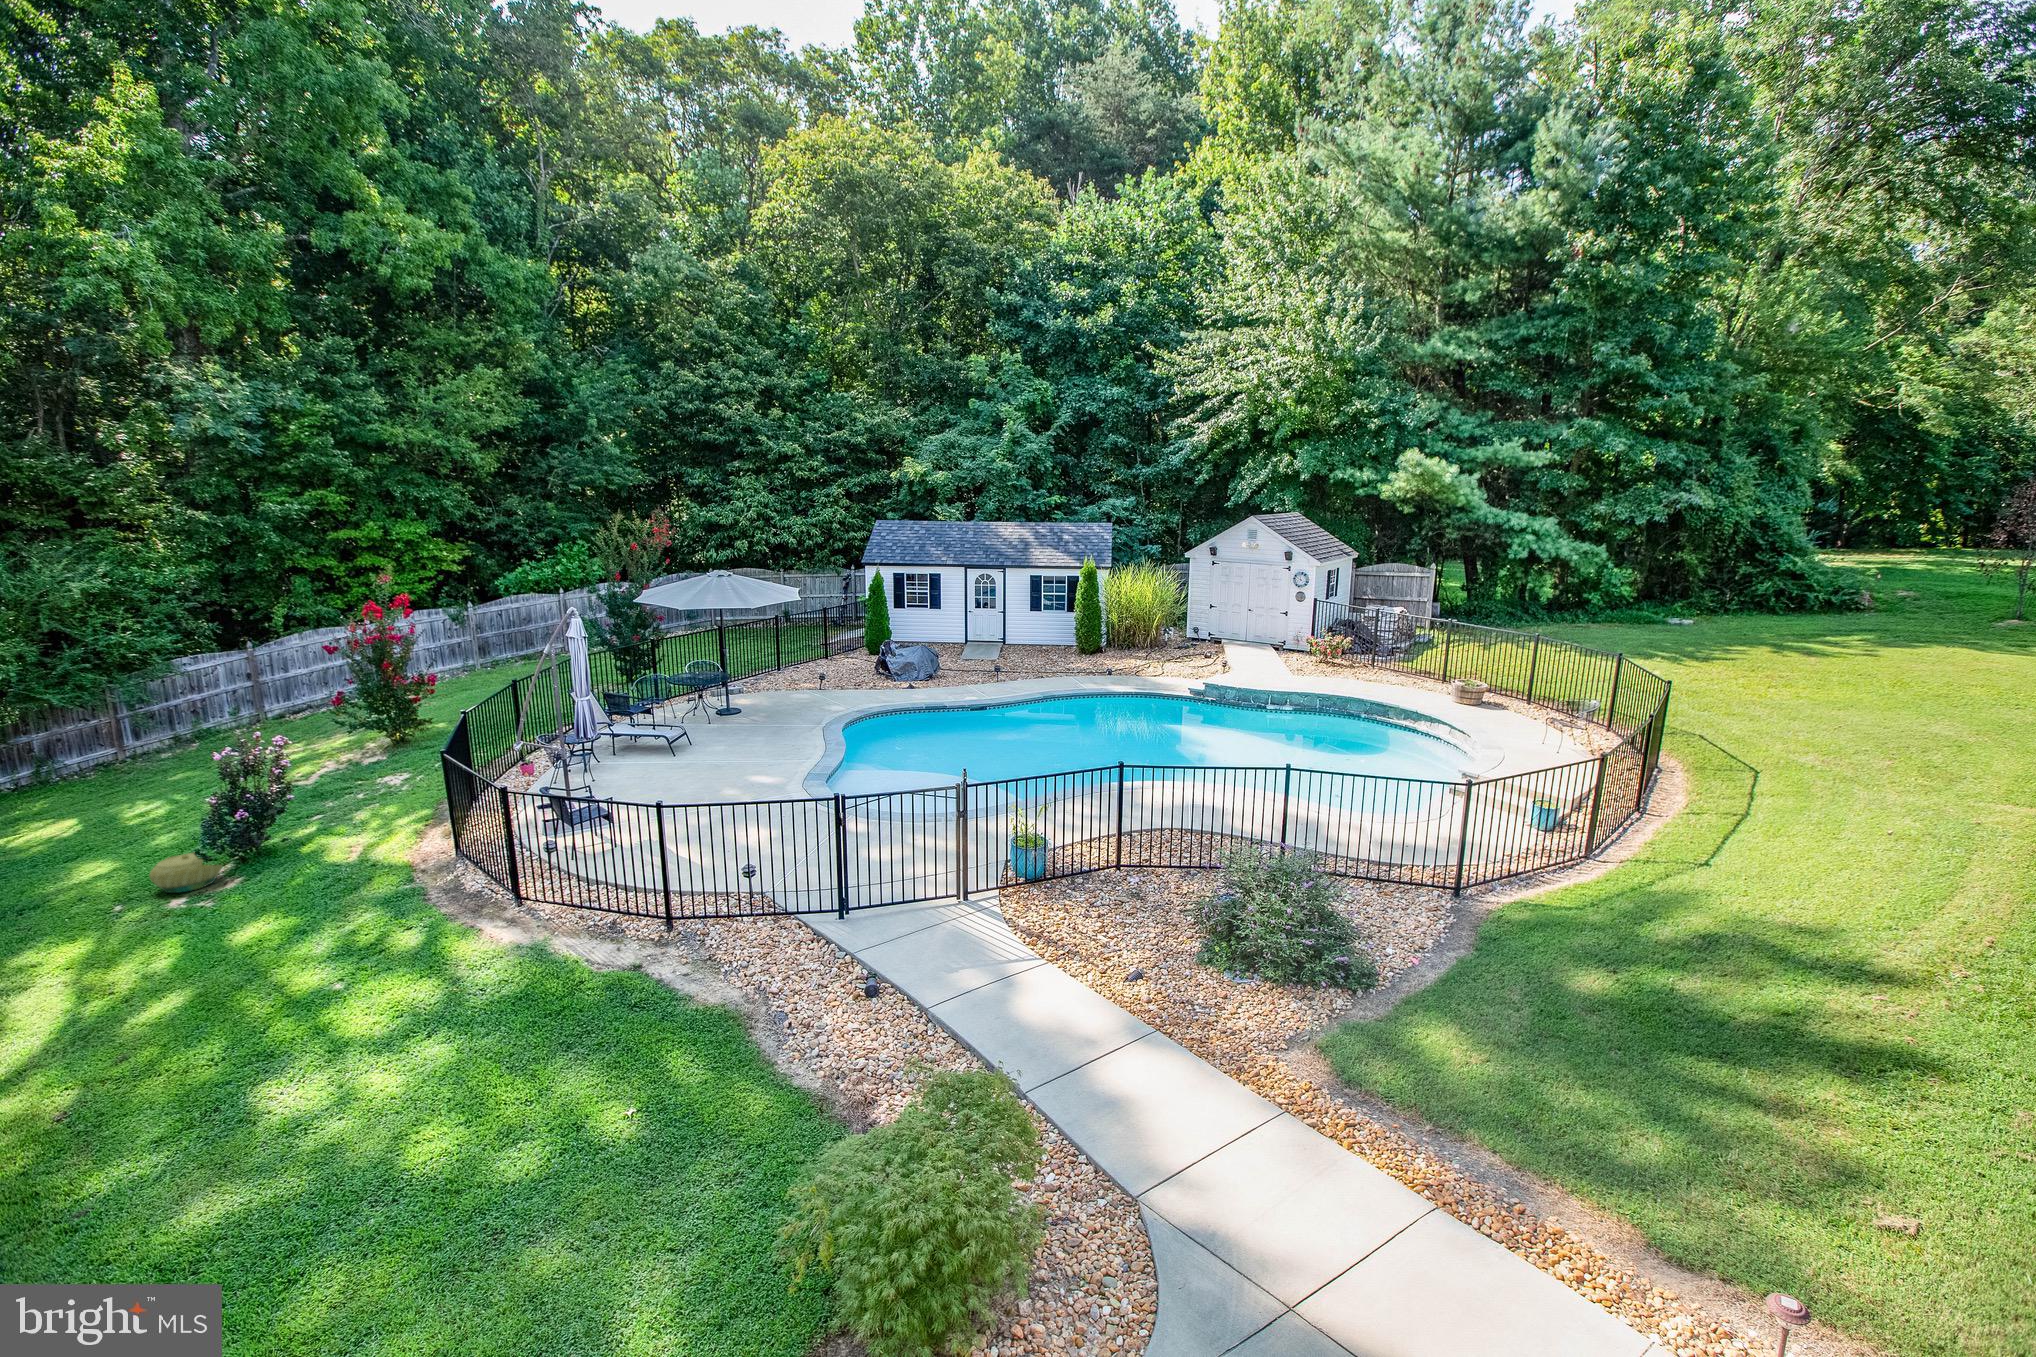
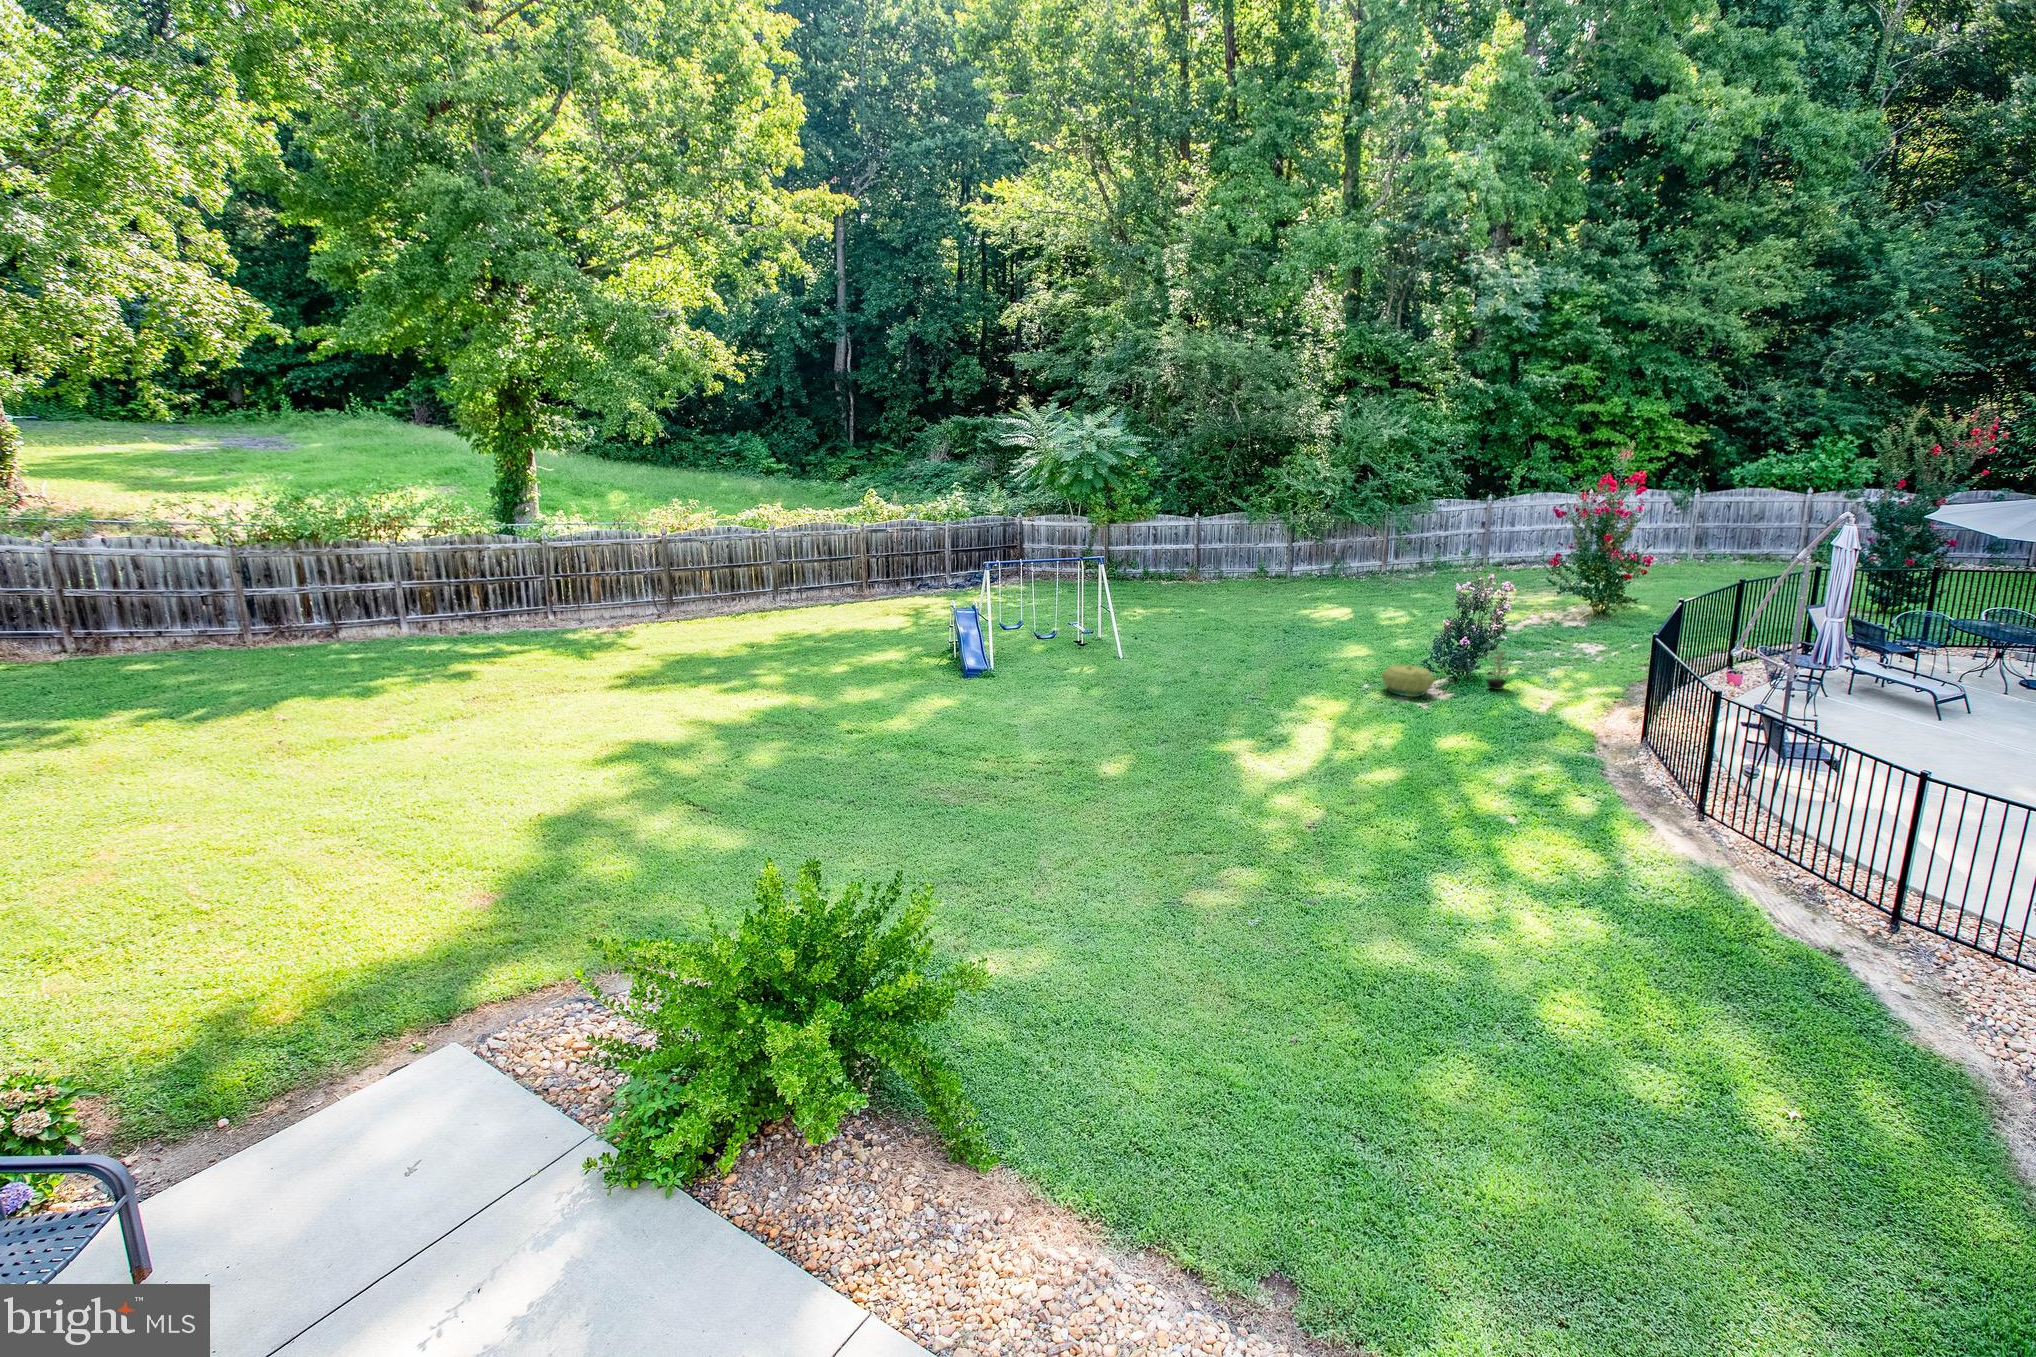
potted plant: none [269,801,310,850] -> present [1484,651,1509,690]

